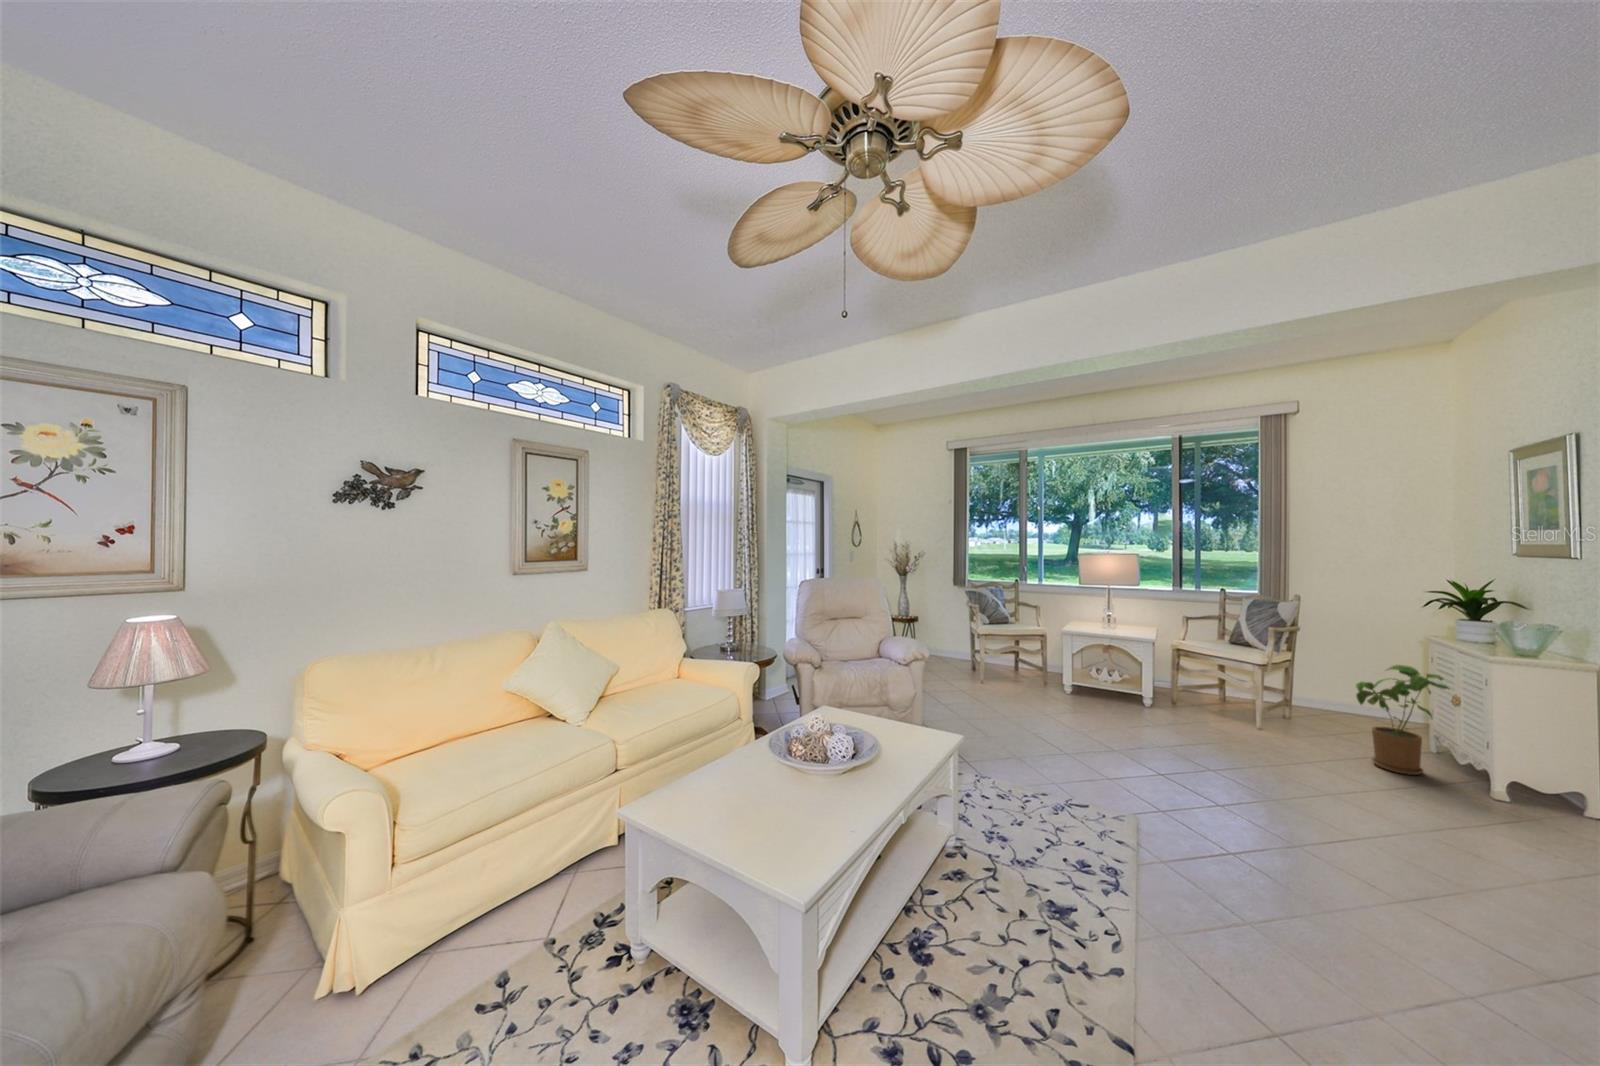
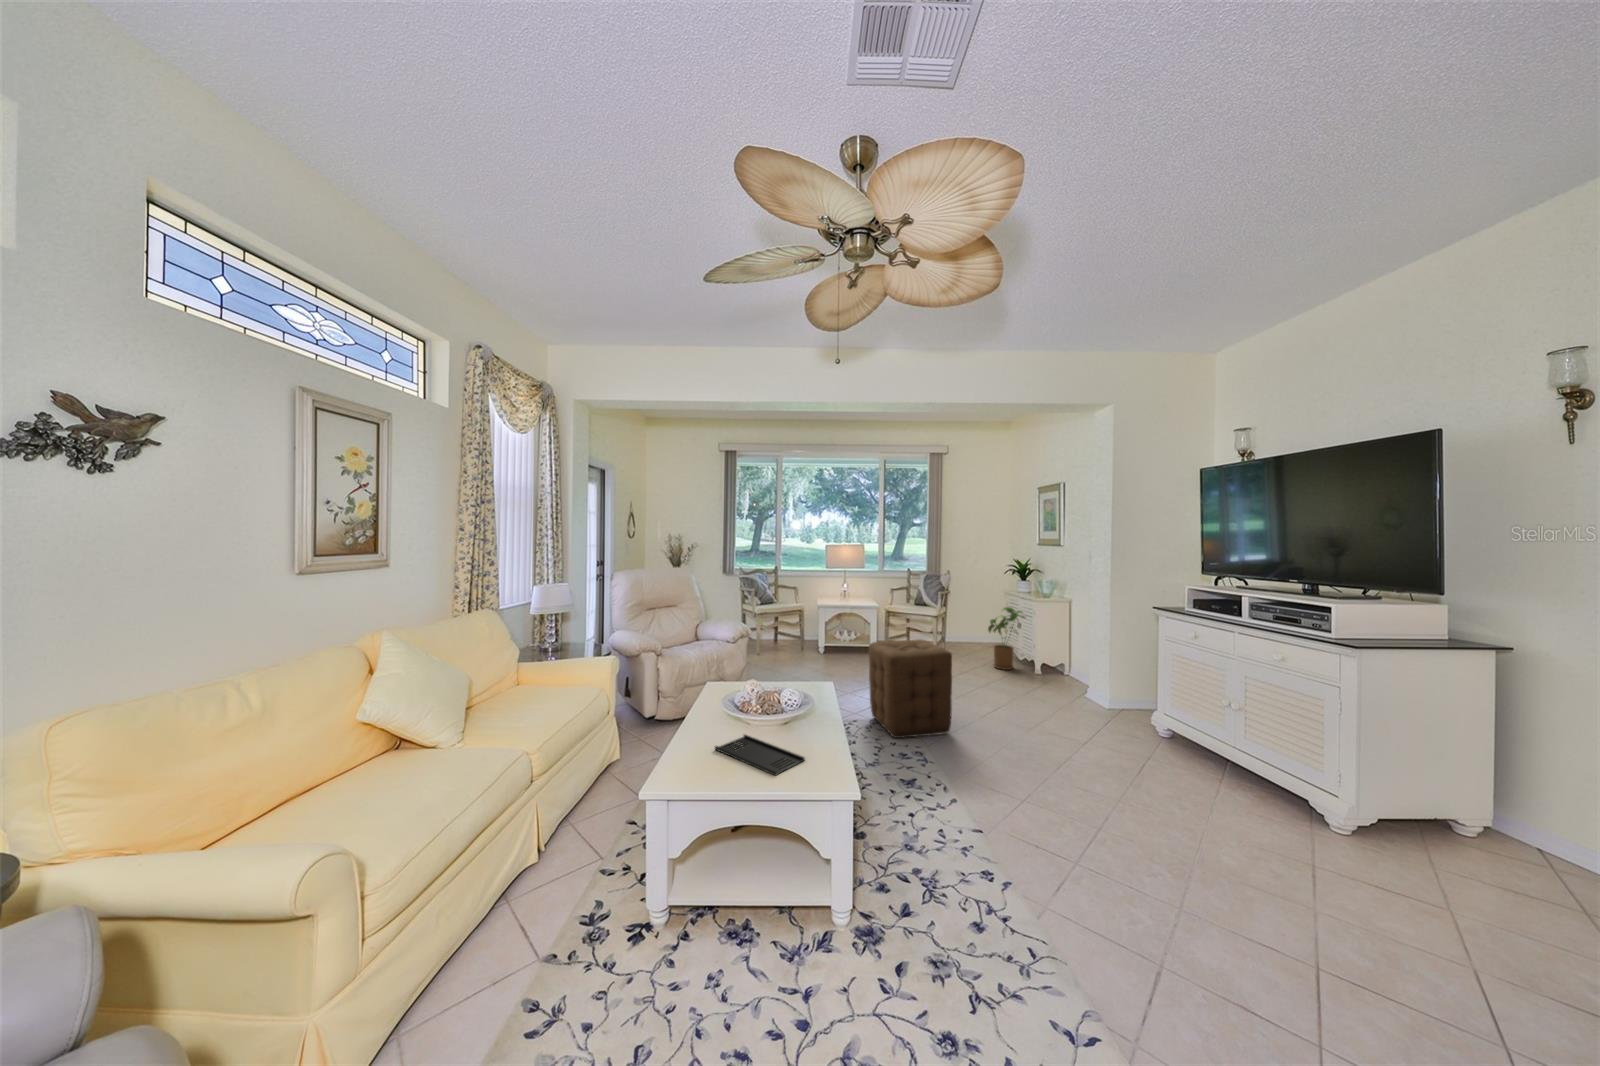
ottoman: none [1064,689,1195,853] -> present [869,639,952,738]
tray: none [735,773,801,837] -> present [715,735,805,775]

